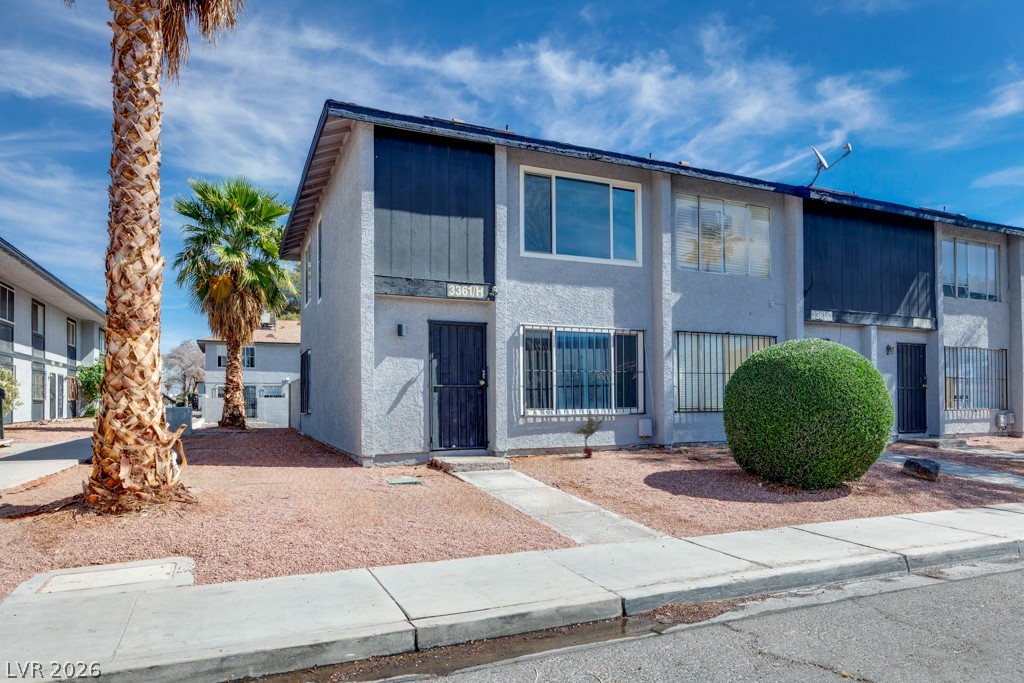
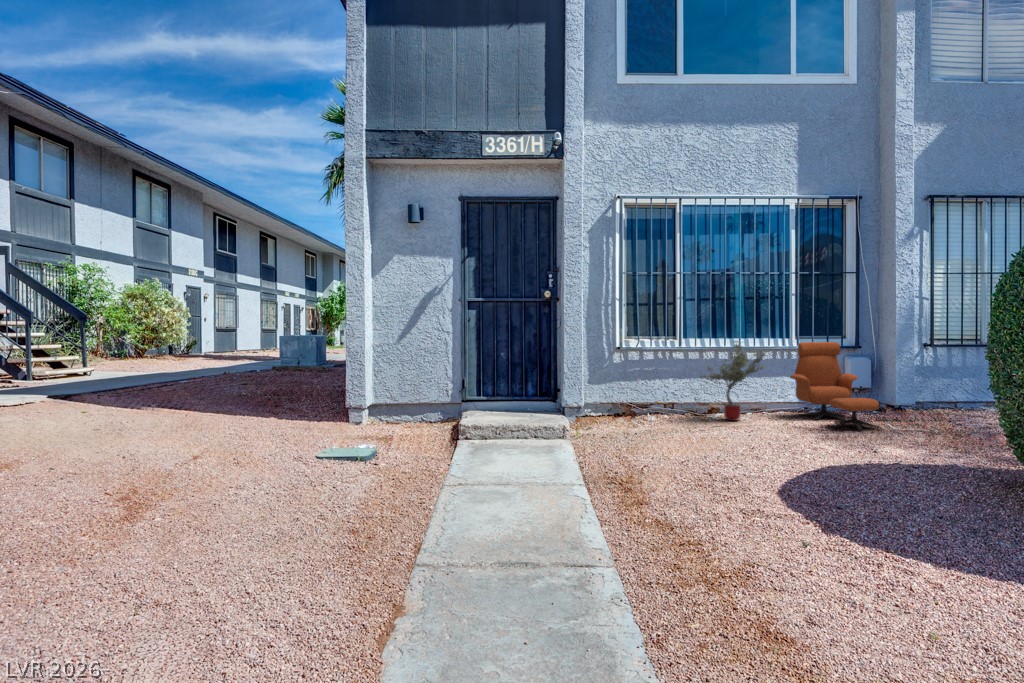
lounge chair: none [615,411,662,458] -> present [790,342,880,430]

